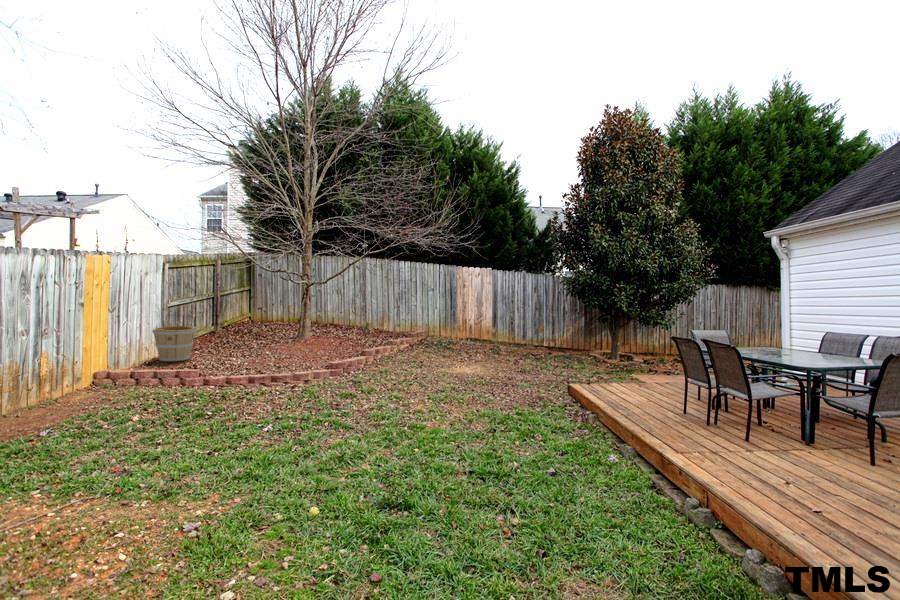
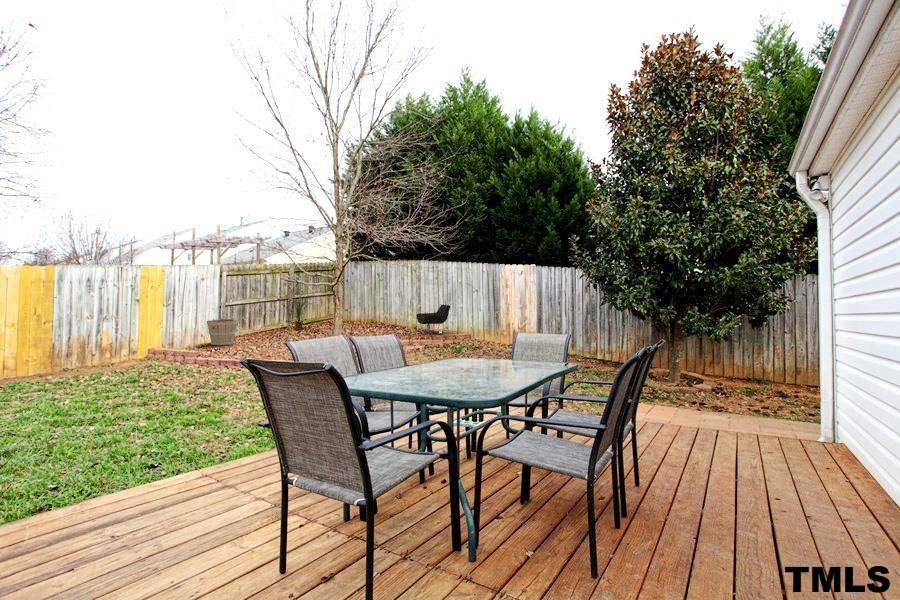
house plant: none [216,287,247,335] -> present [291,295,306,329]
lounge chair: none [368,303,409,334] -> present [416,304,450,333]

